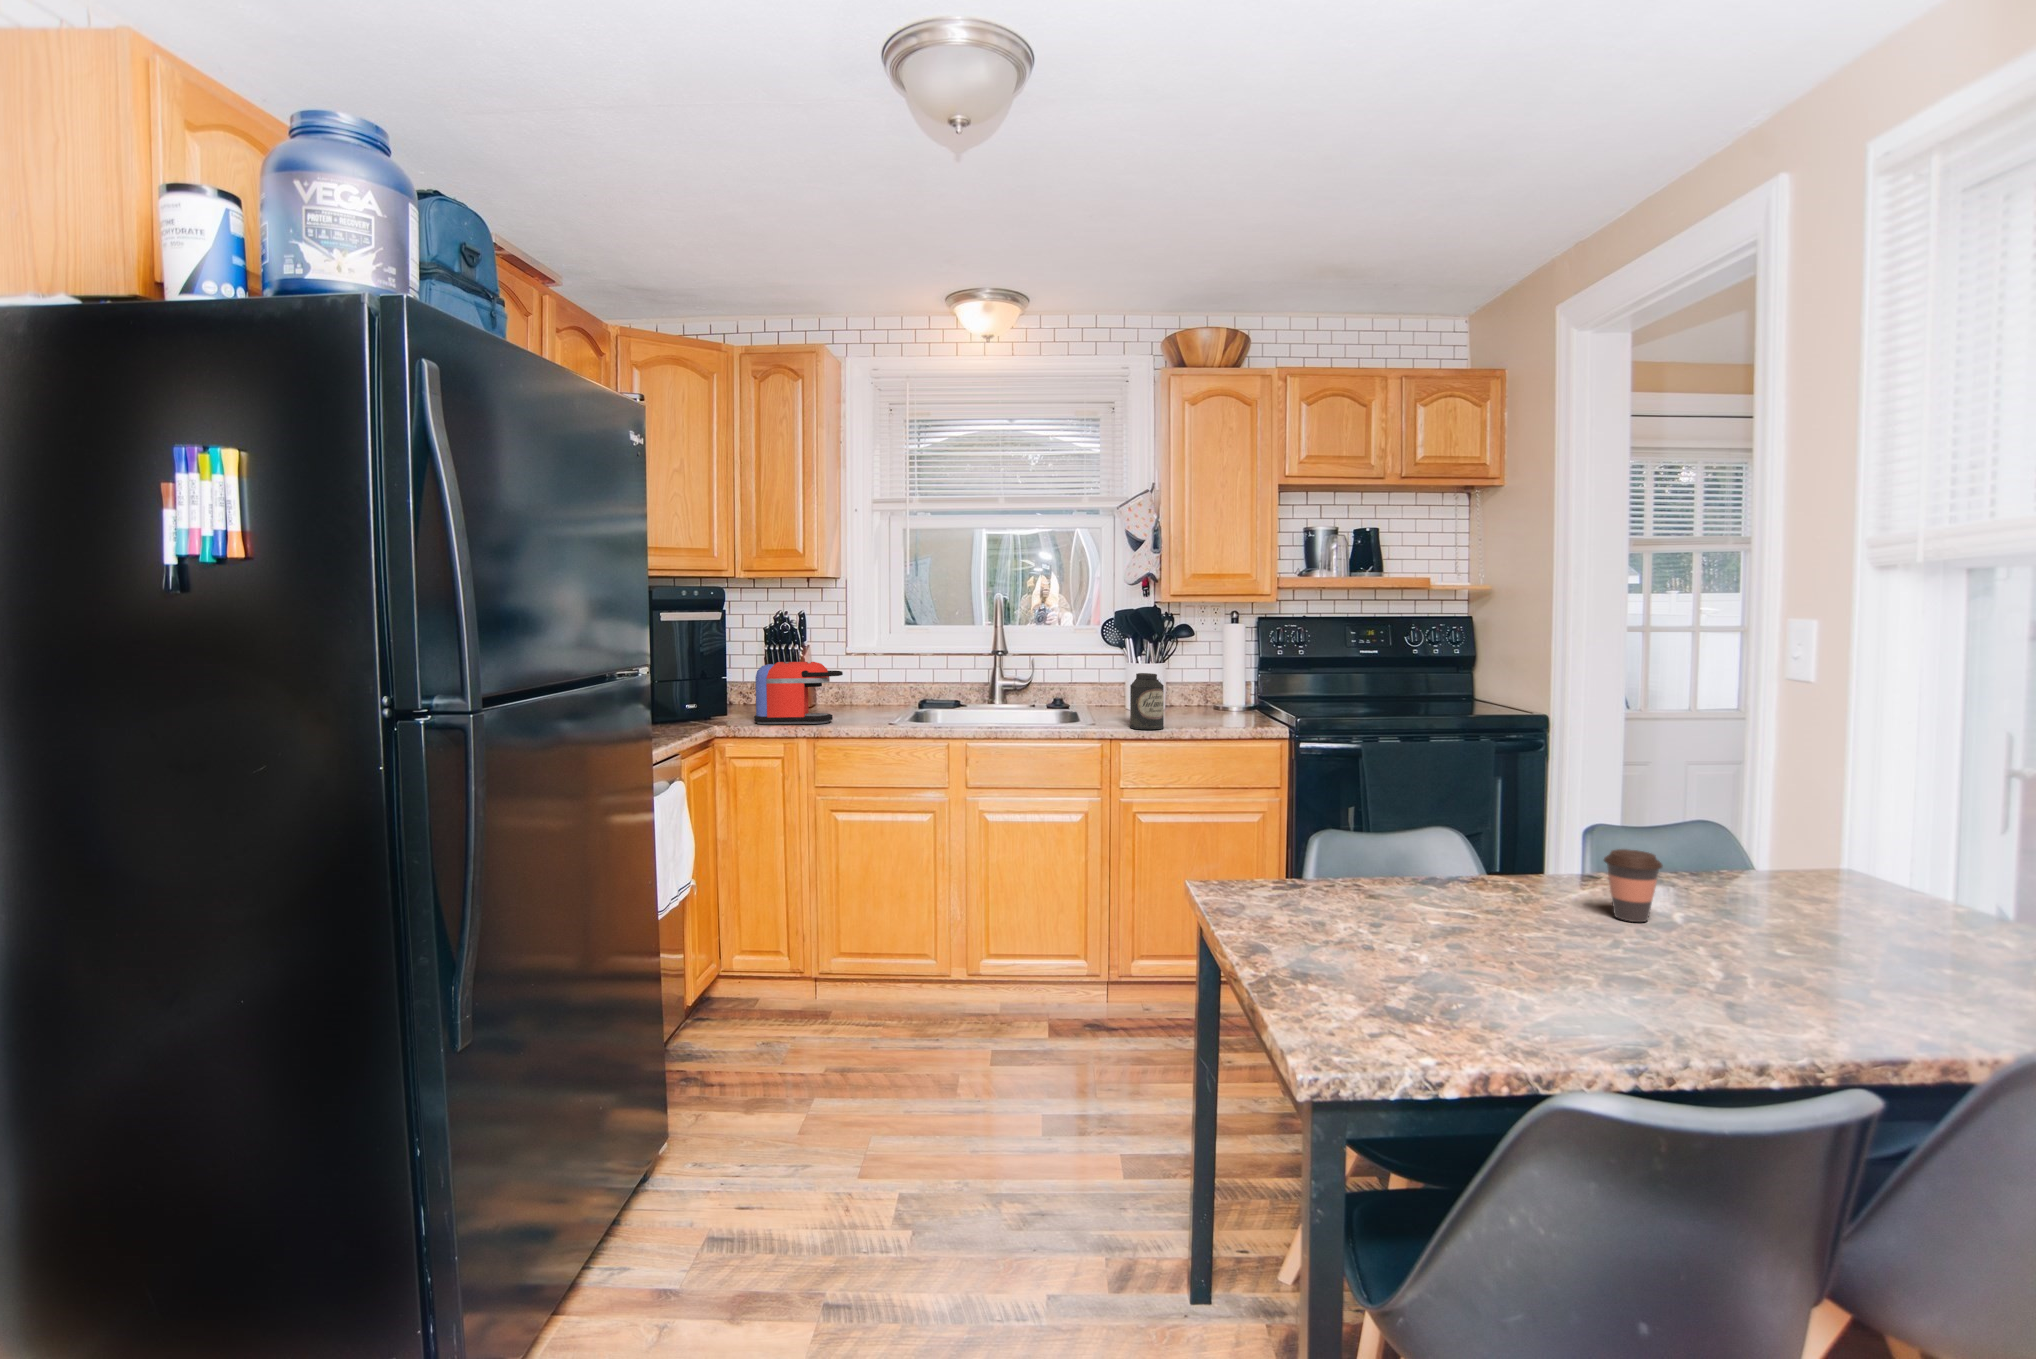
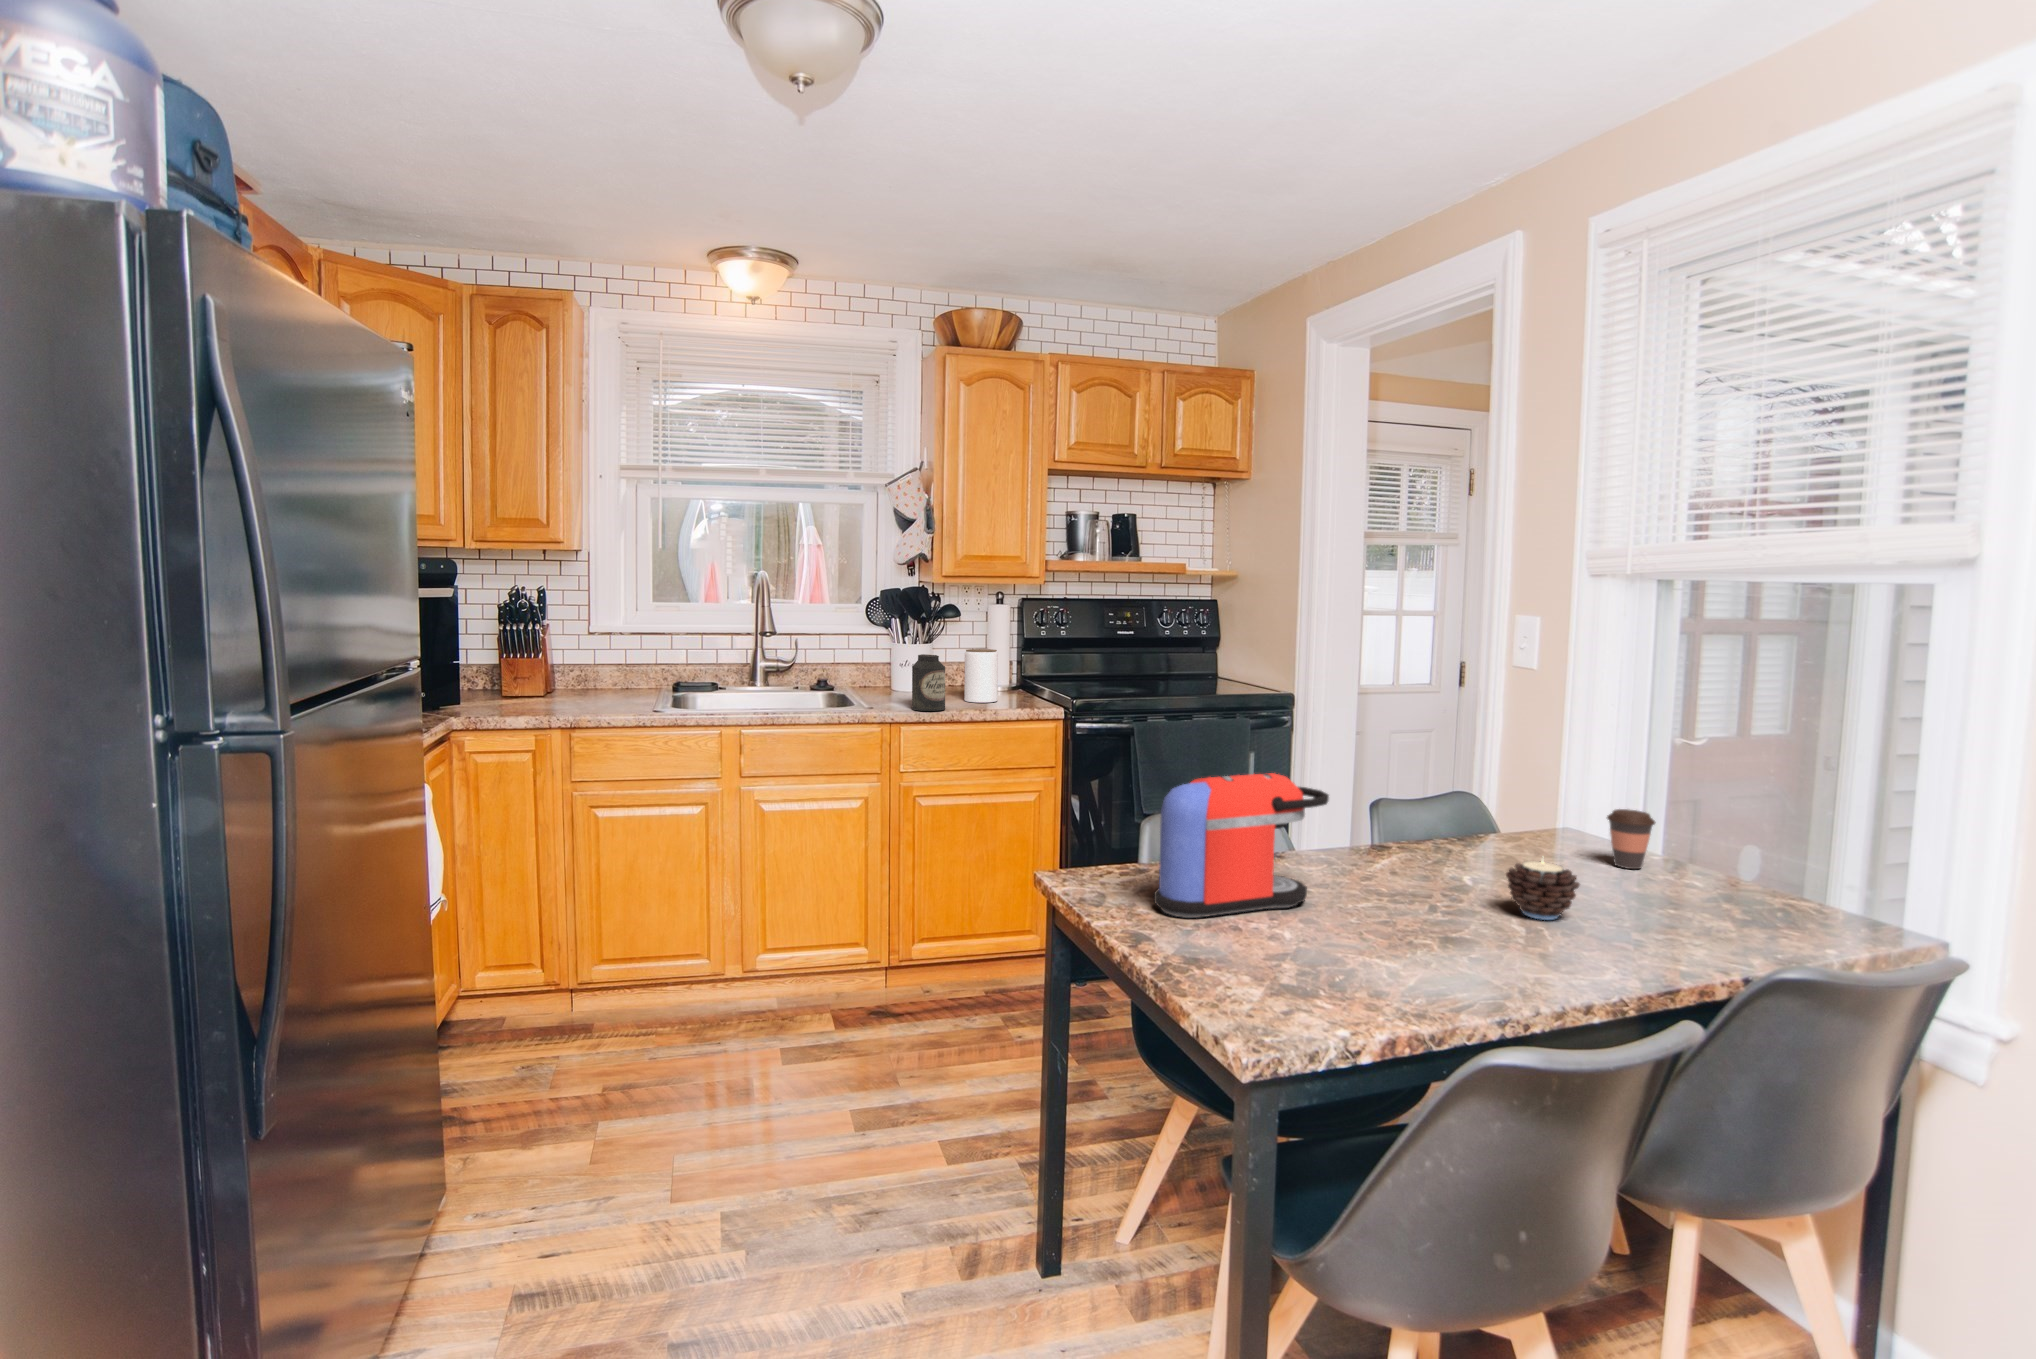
coffee maker: present [754,662,843,724] -> present [1154,773,1329,918]
jar: none [1188,669,1223,723] -> present [964,649,998,703]
coffee cup: present [1604,849,1663,922] -> present [1607,809,1656,869]
candle: none [1718,897,1815,975] -> present [1506,860,1580,920]

